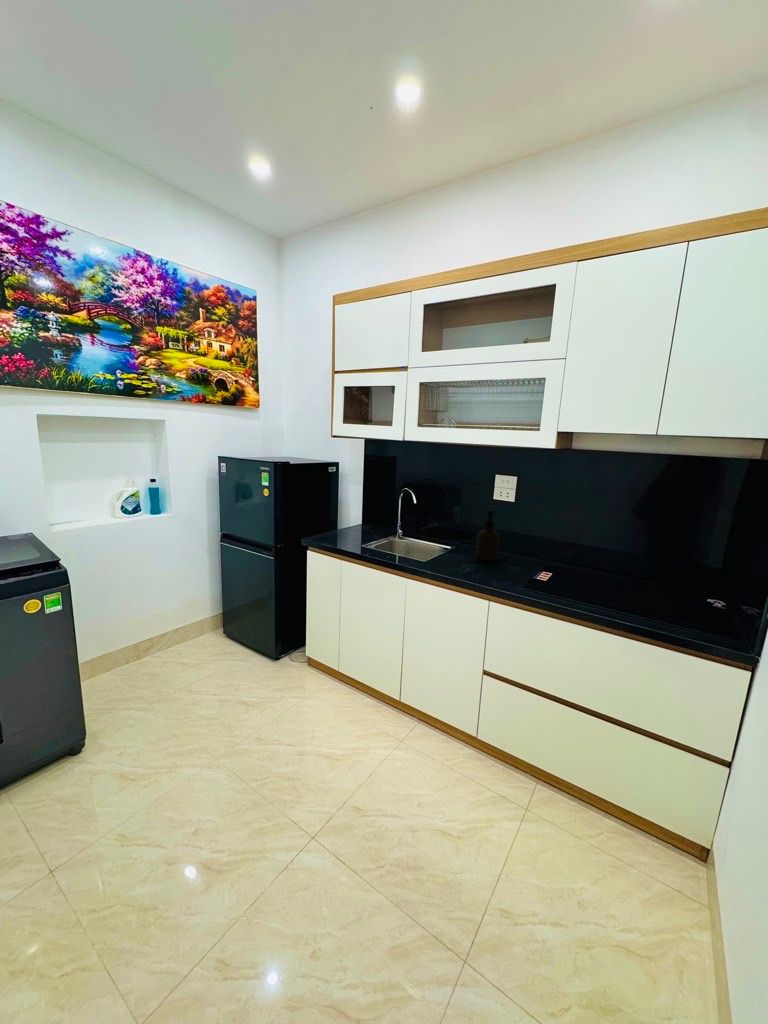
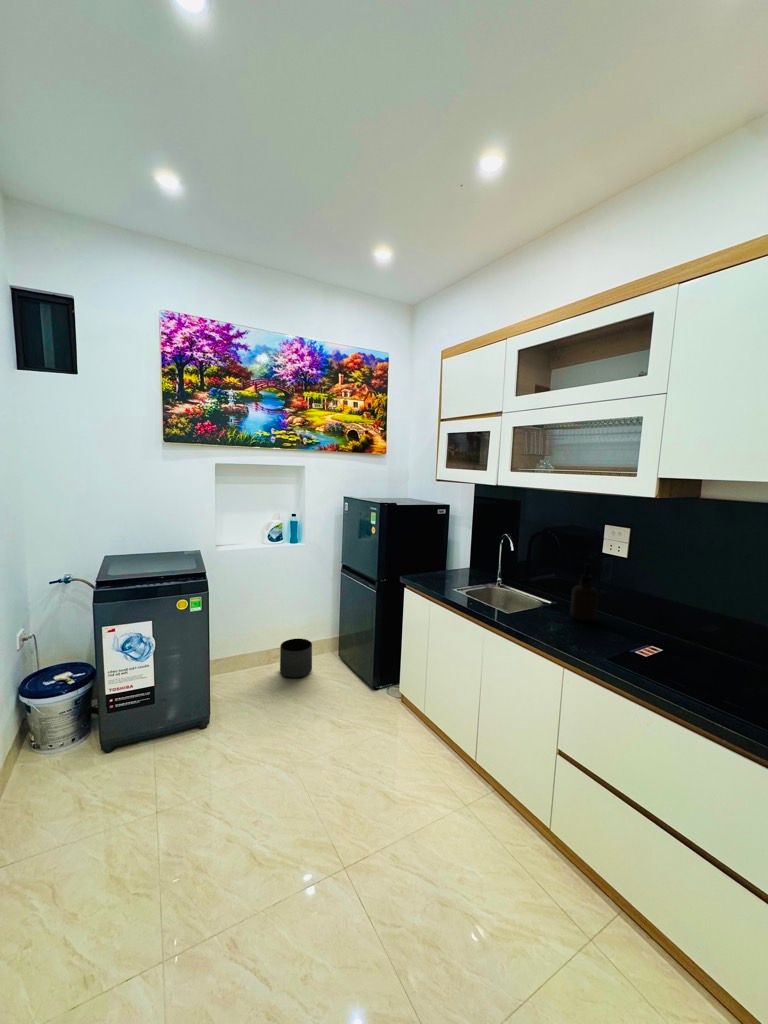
planter: none [153,623,195,669] -> present [280,638,312,678]

